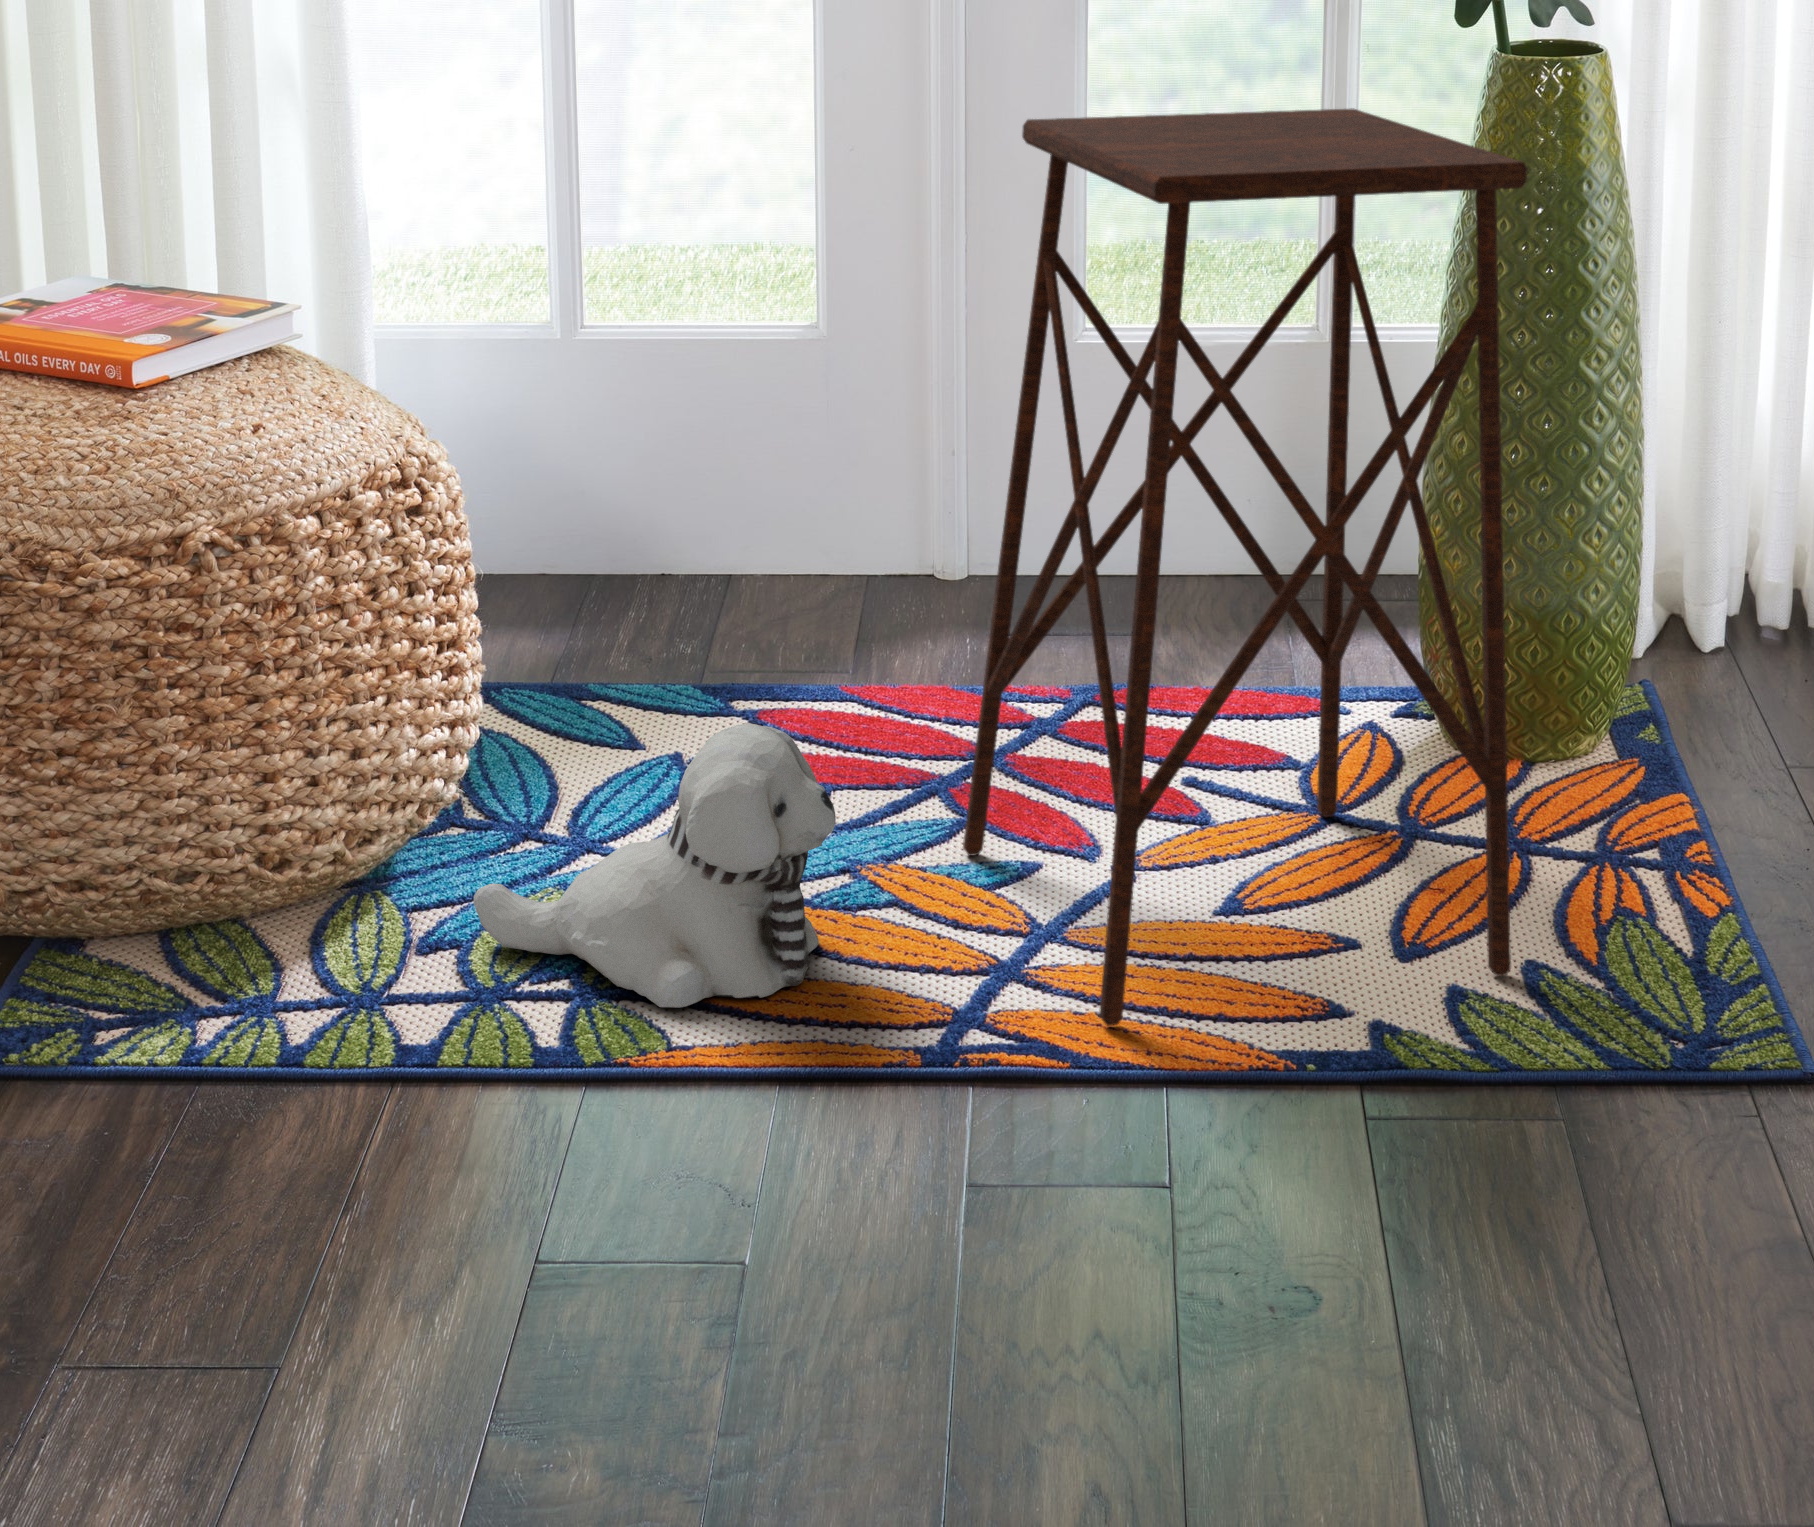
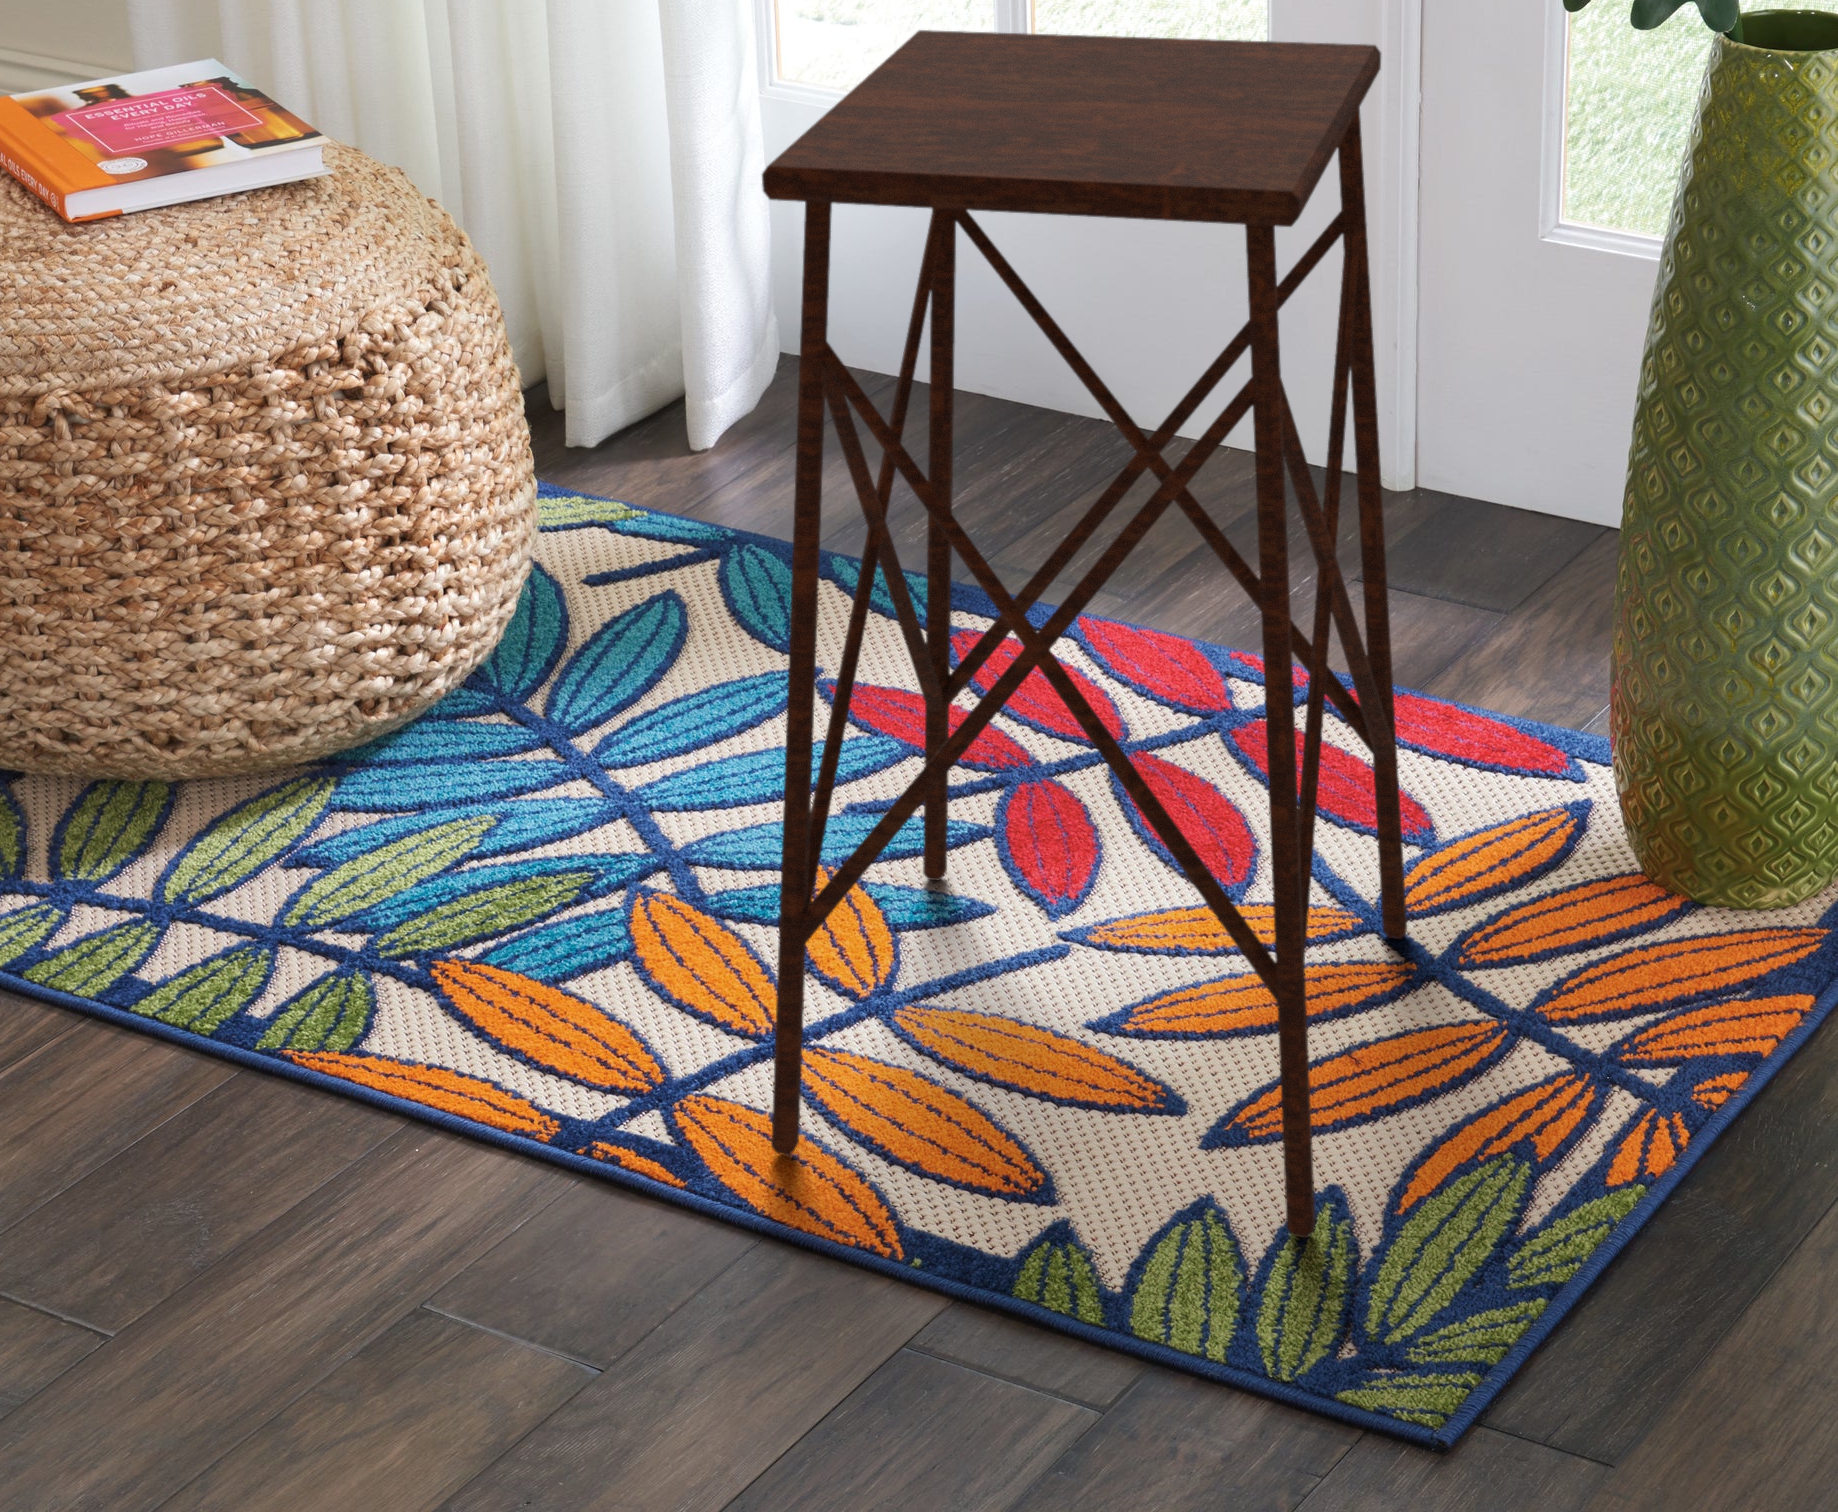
plush toy: present [474,724,836,1008] -> none [349,698,648,1001]

